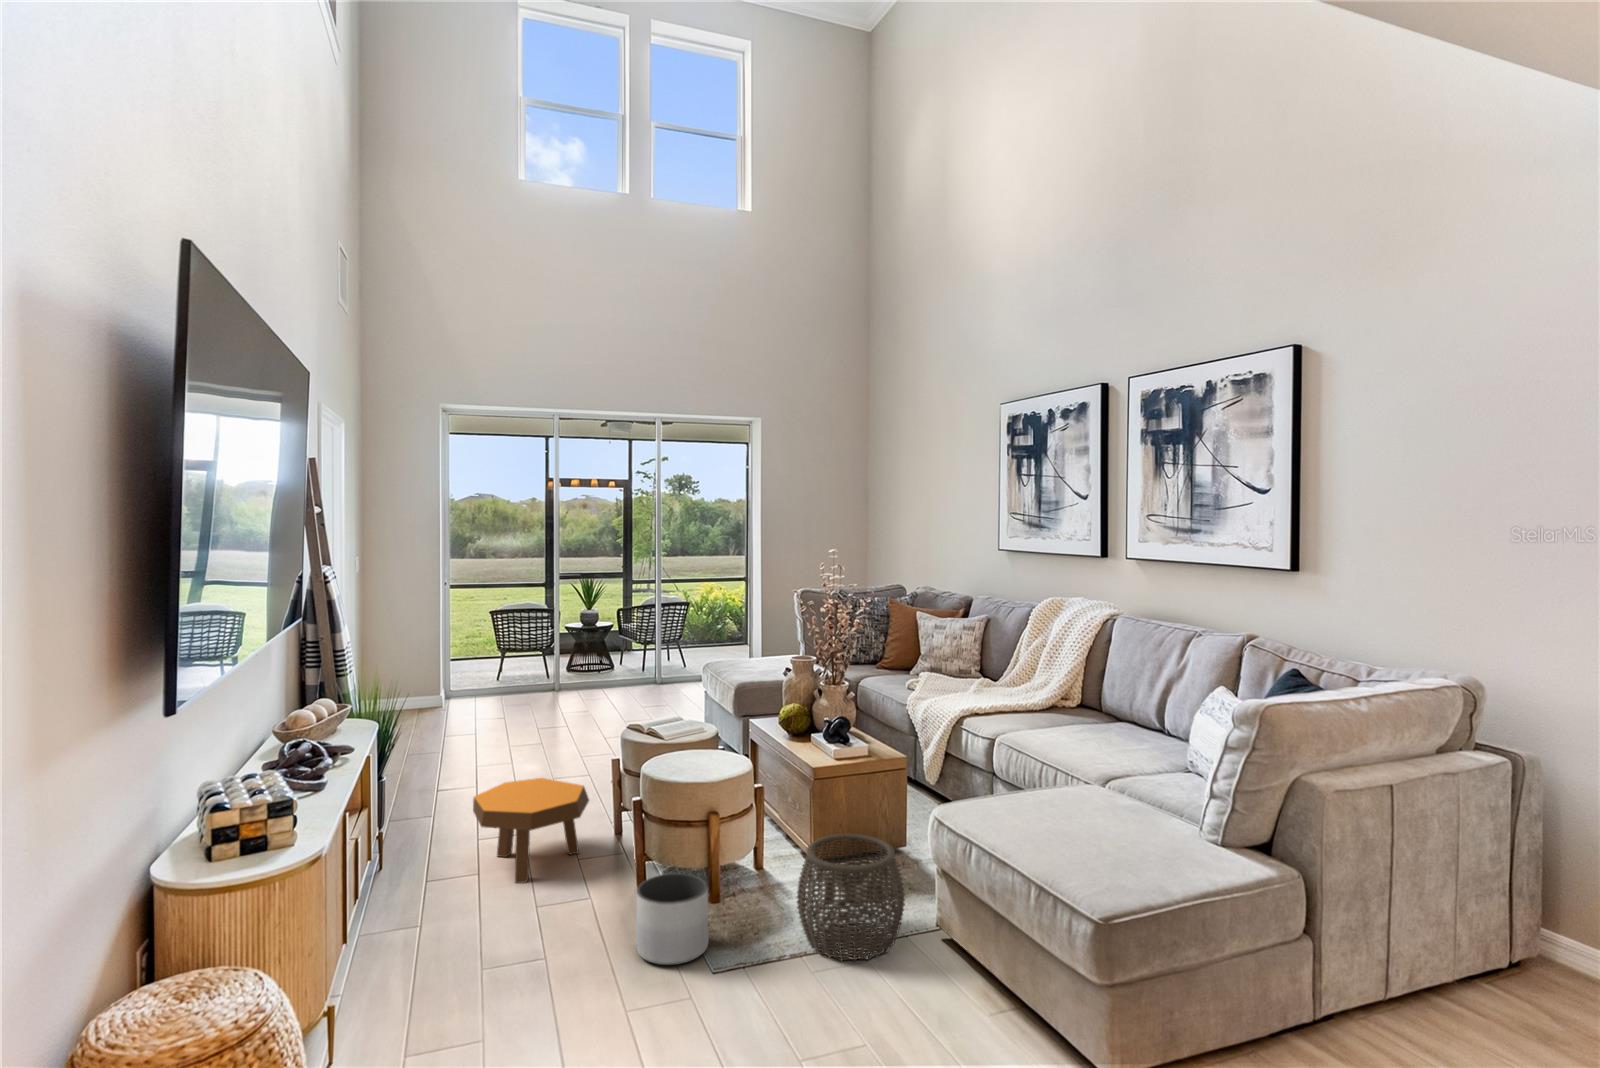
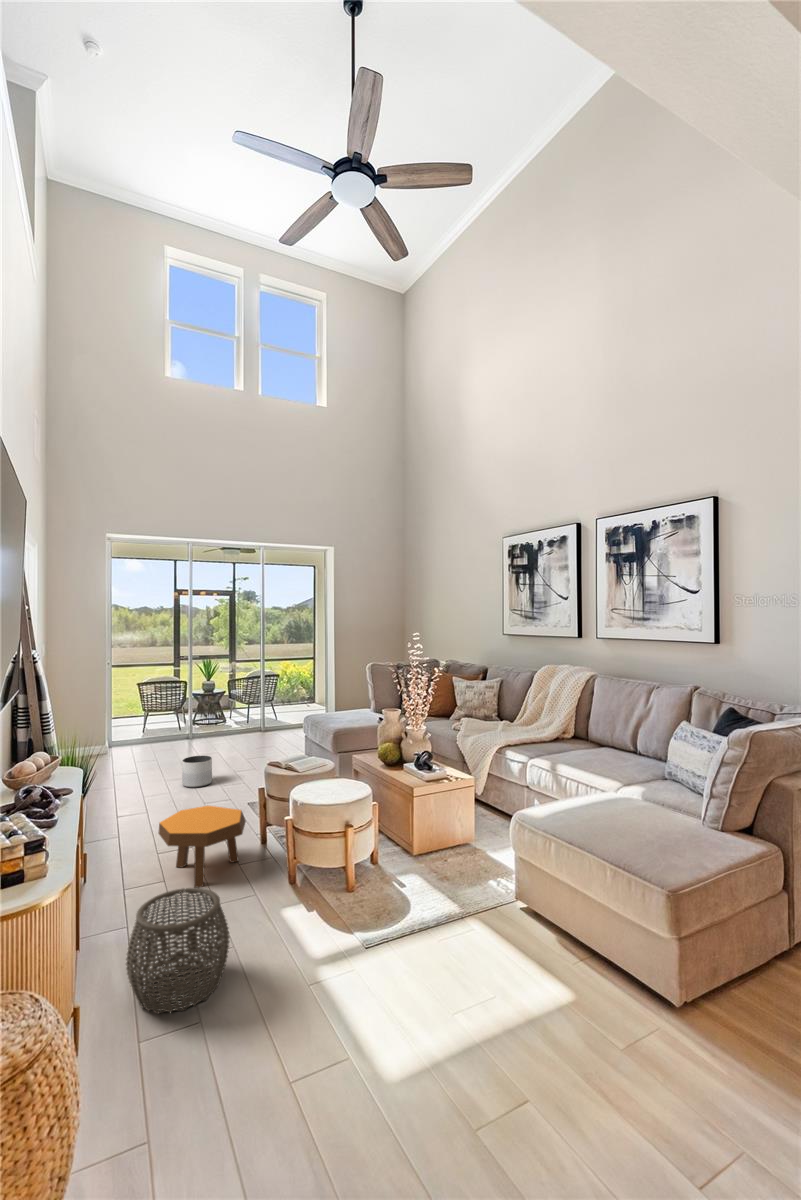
woven basket: present [797,834,905,961] -> present [126,888,230,1013]
planter: present [636,873,709,965] -> present [182,756,212,788]

